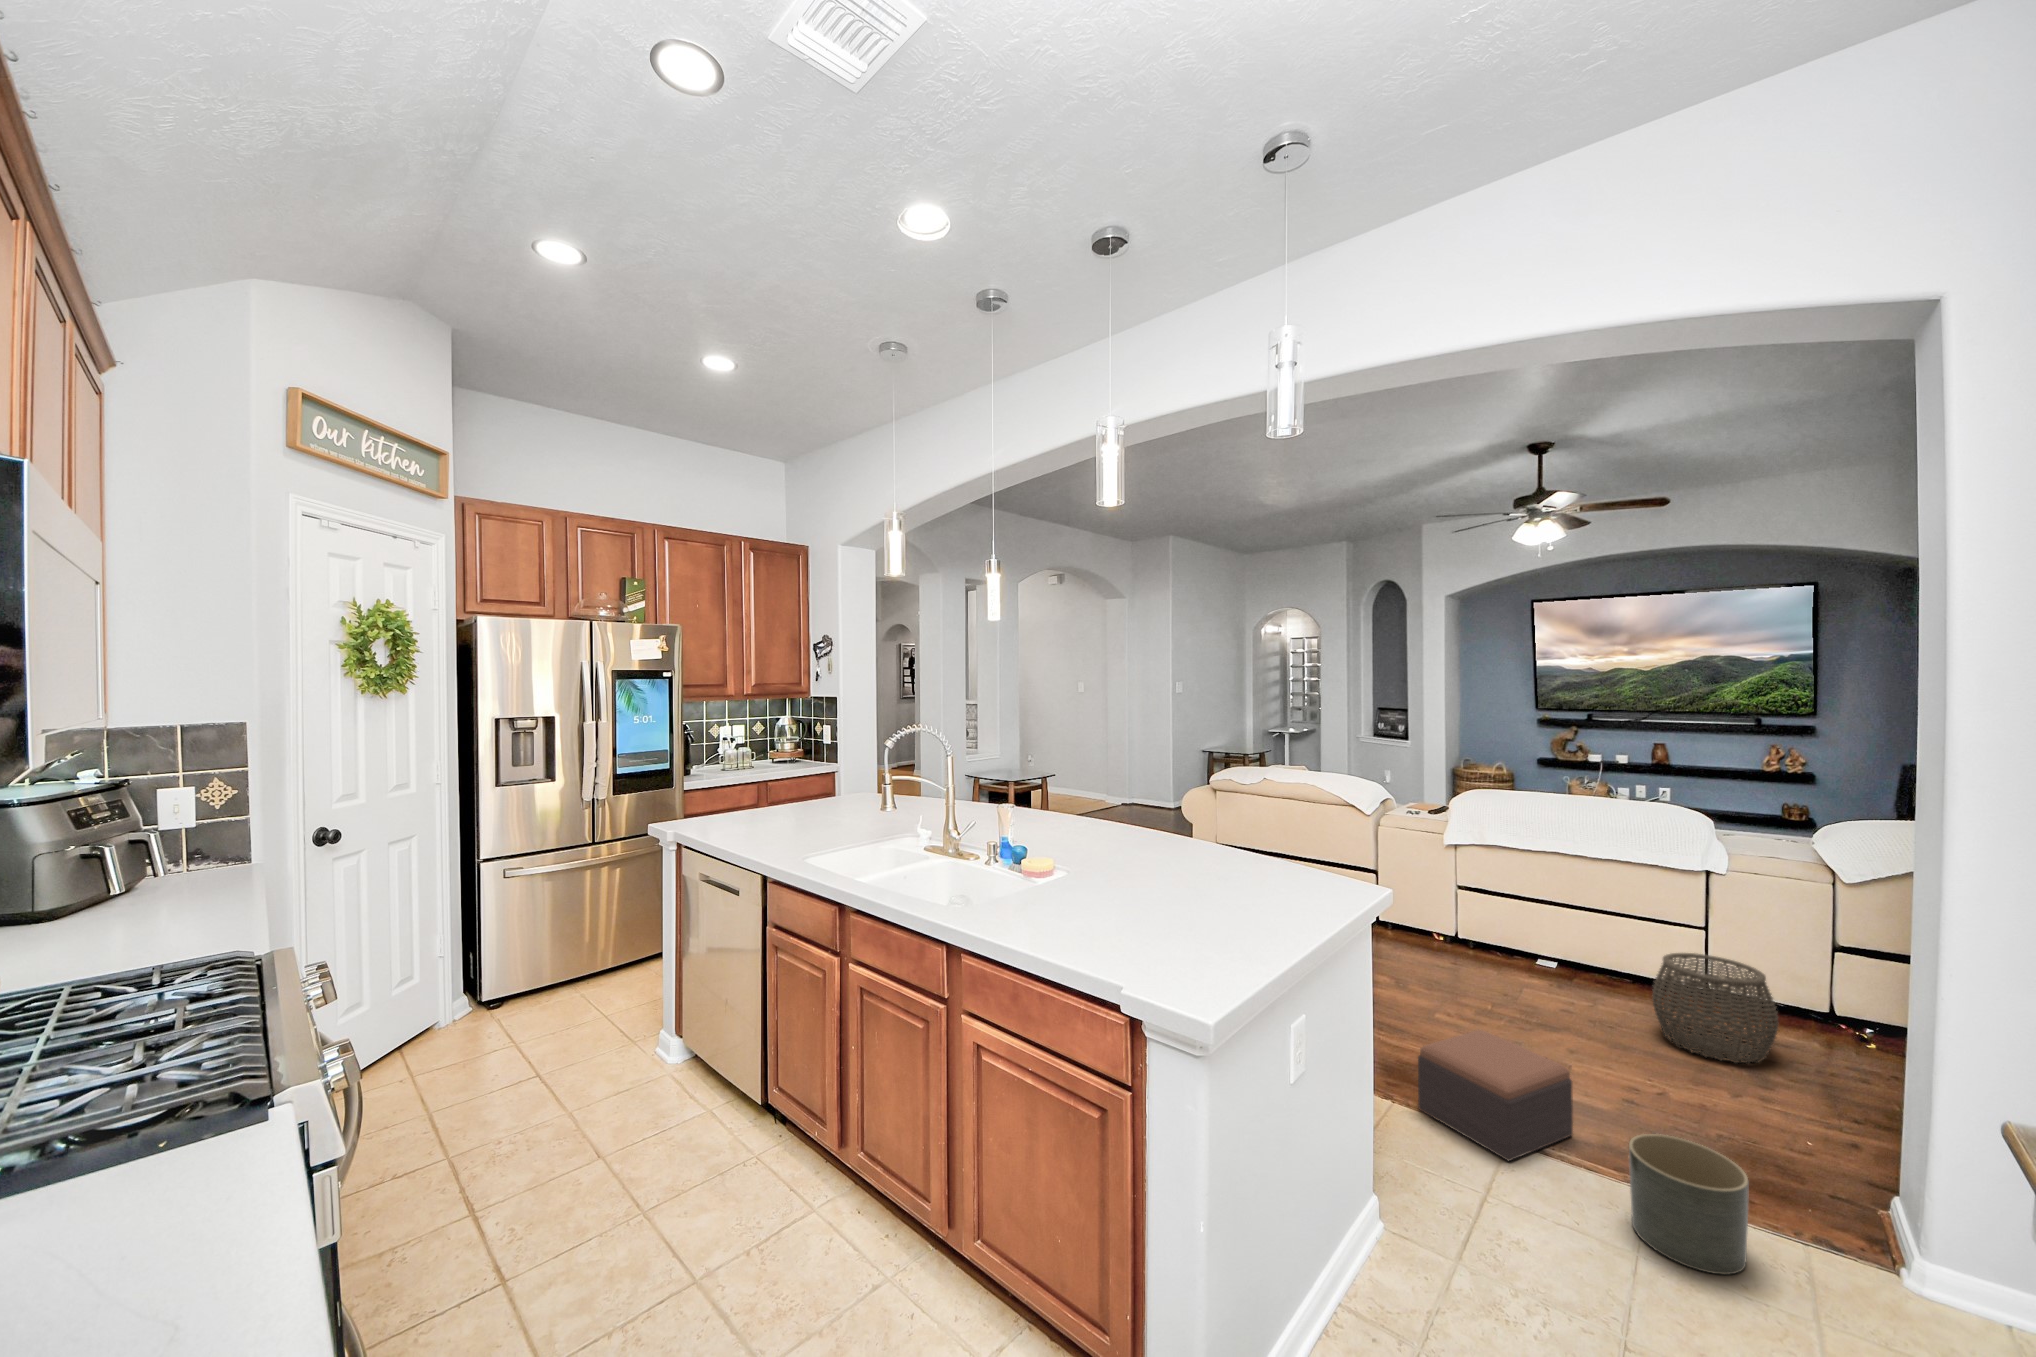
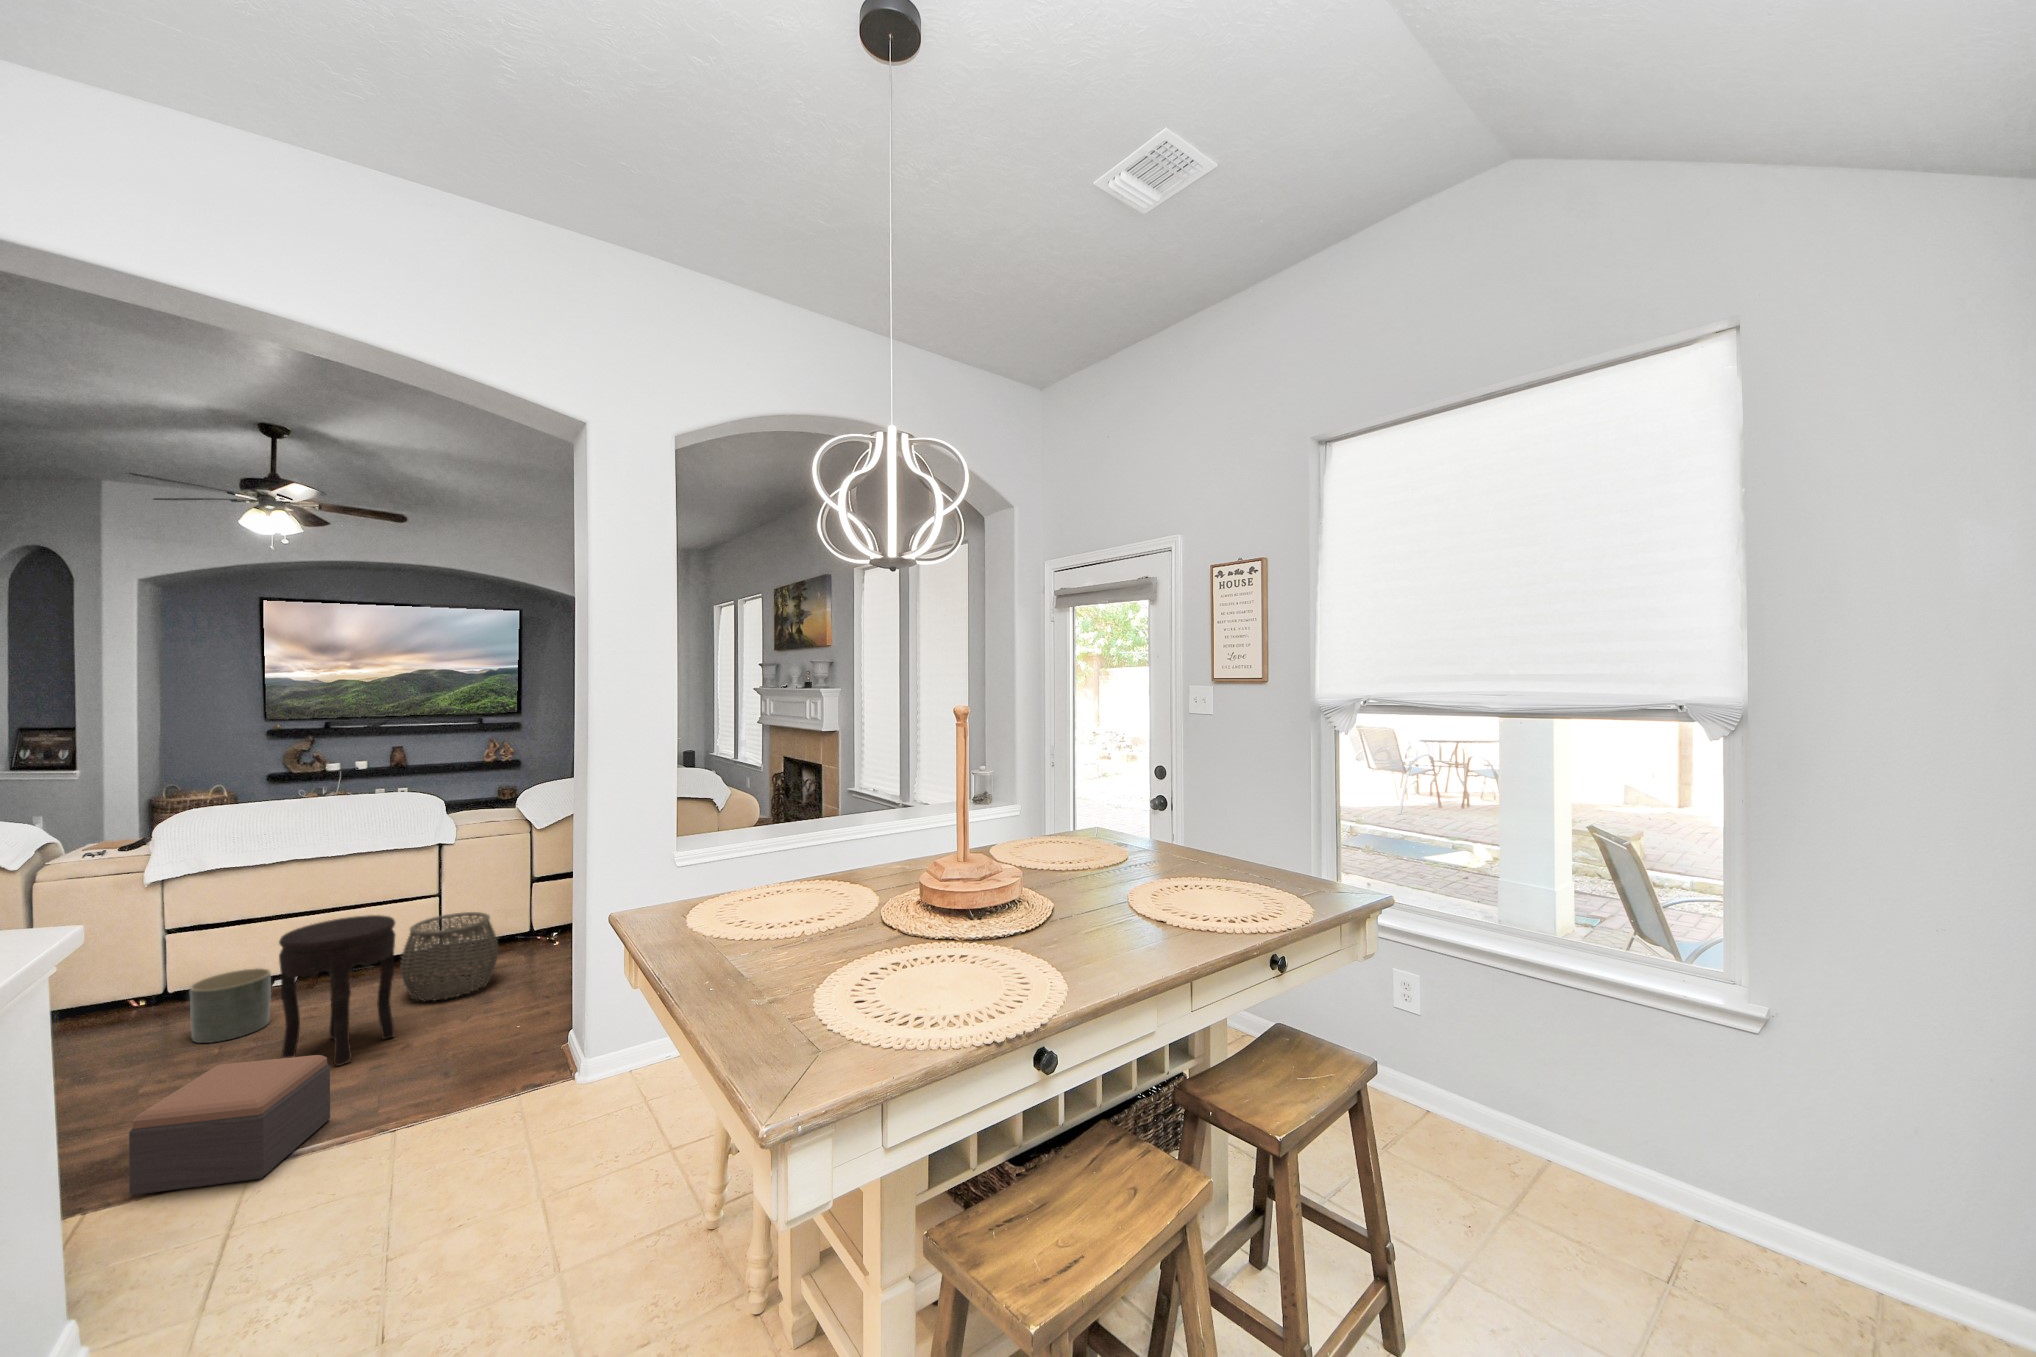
side table: none [1532,922,1644,1080] -> present [279,915,395,1066]
planter: present [1629,1134,1748,1275] -> present [190,968,271,1043]

